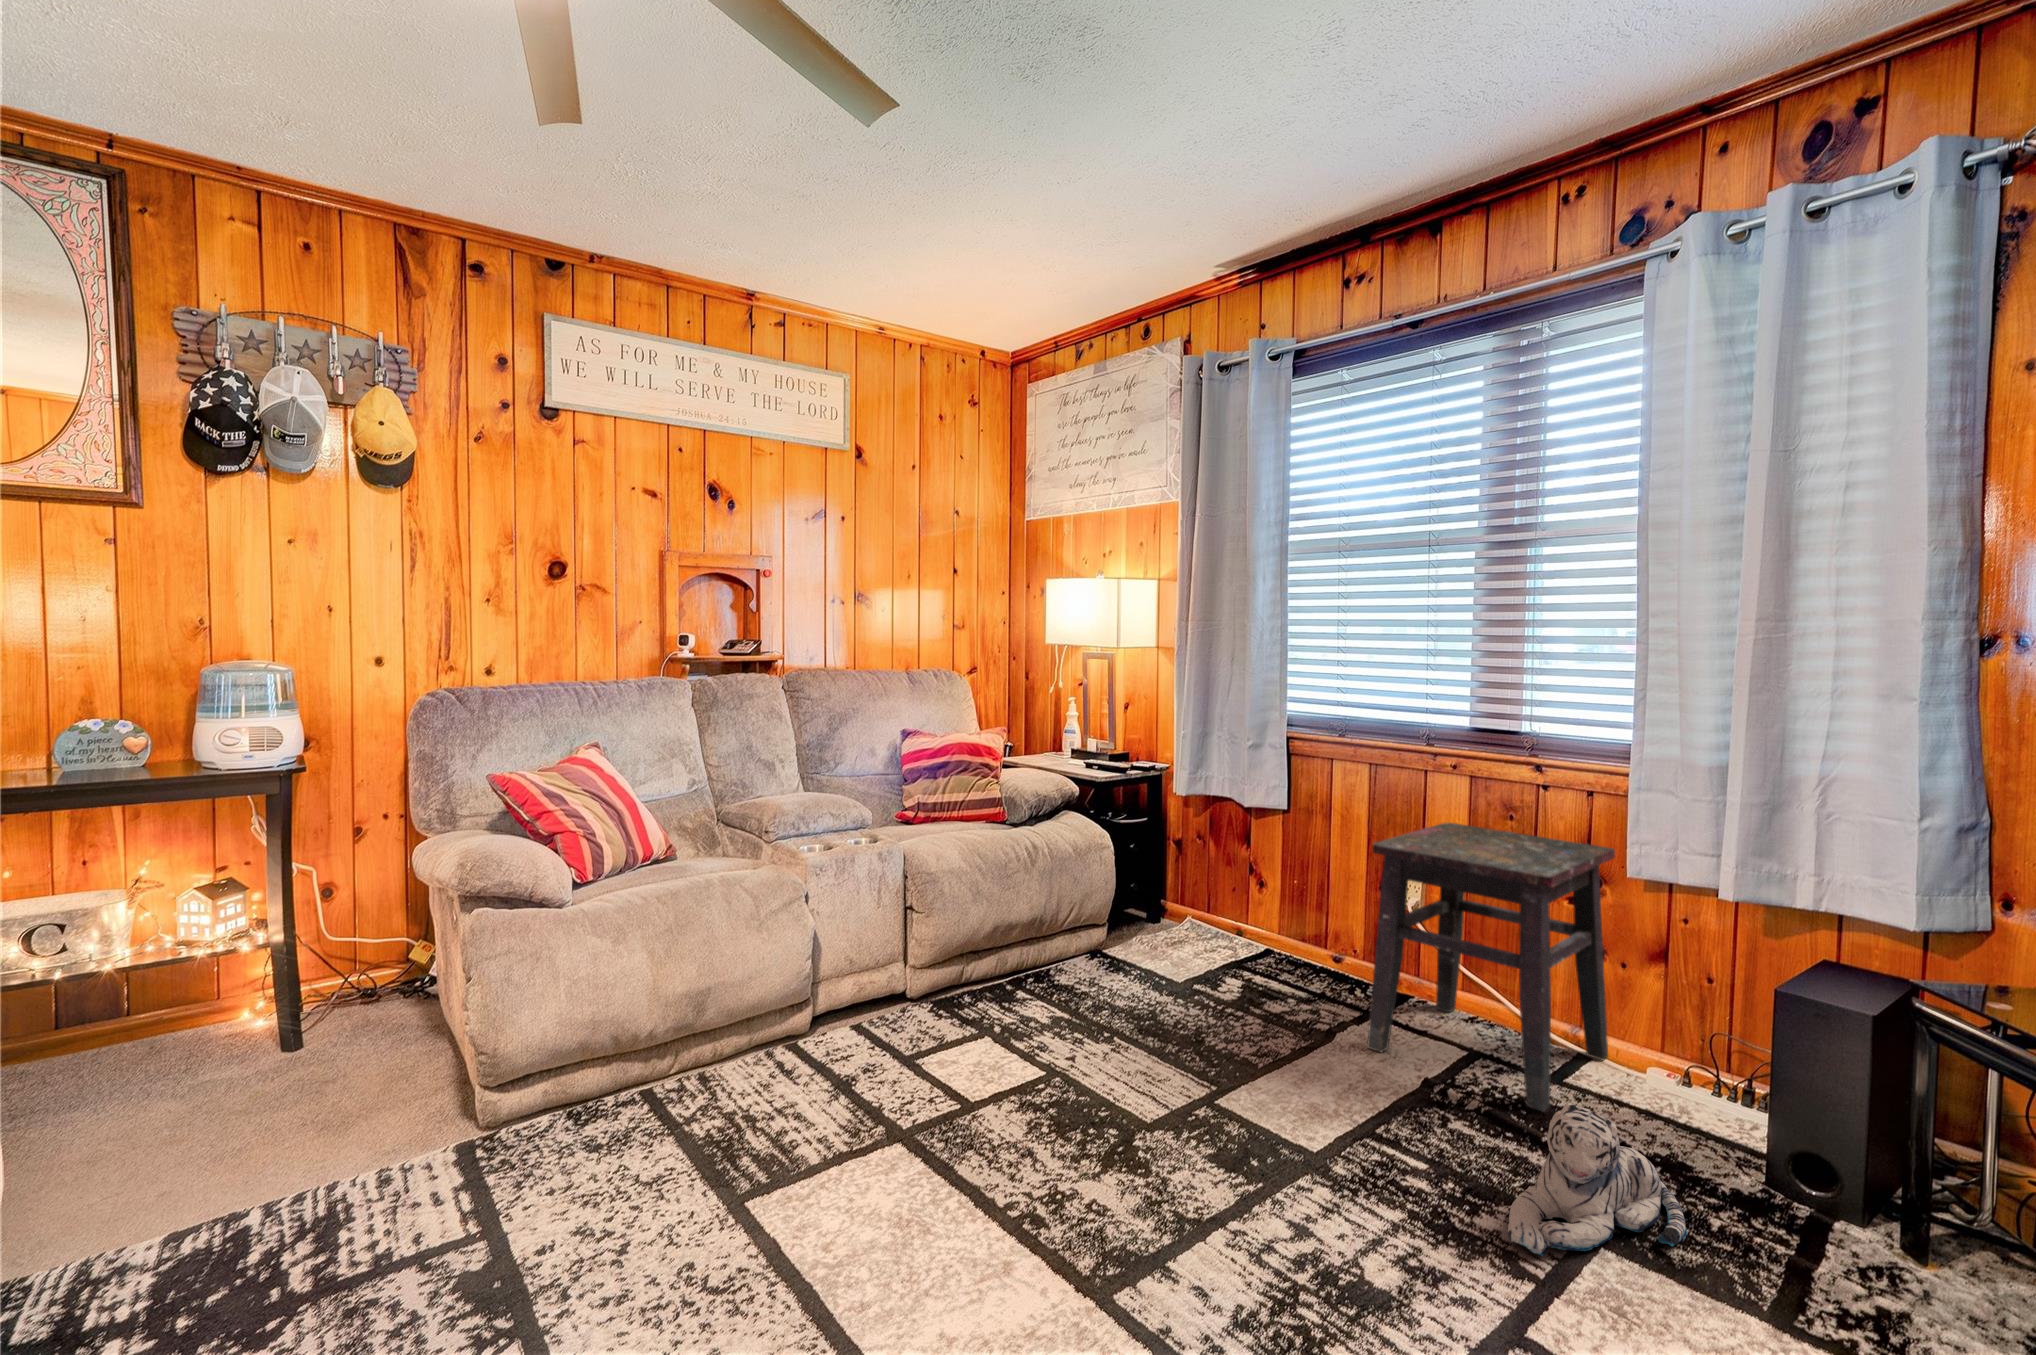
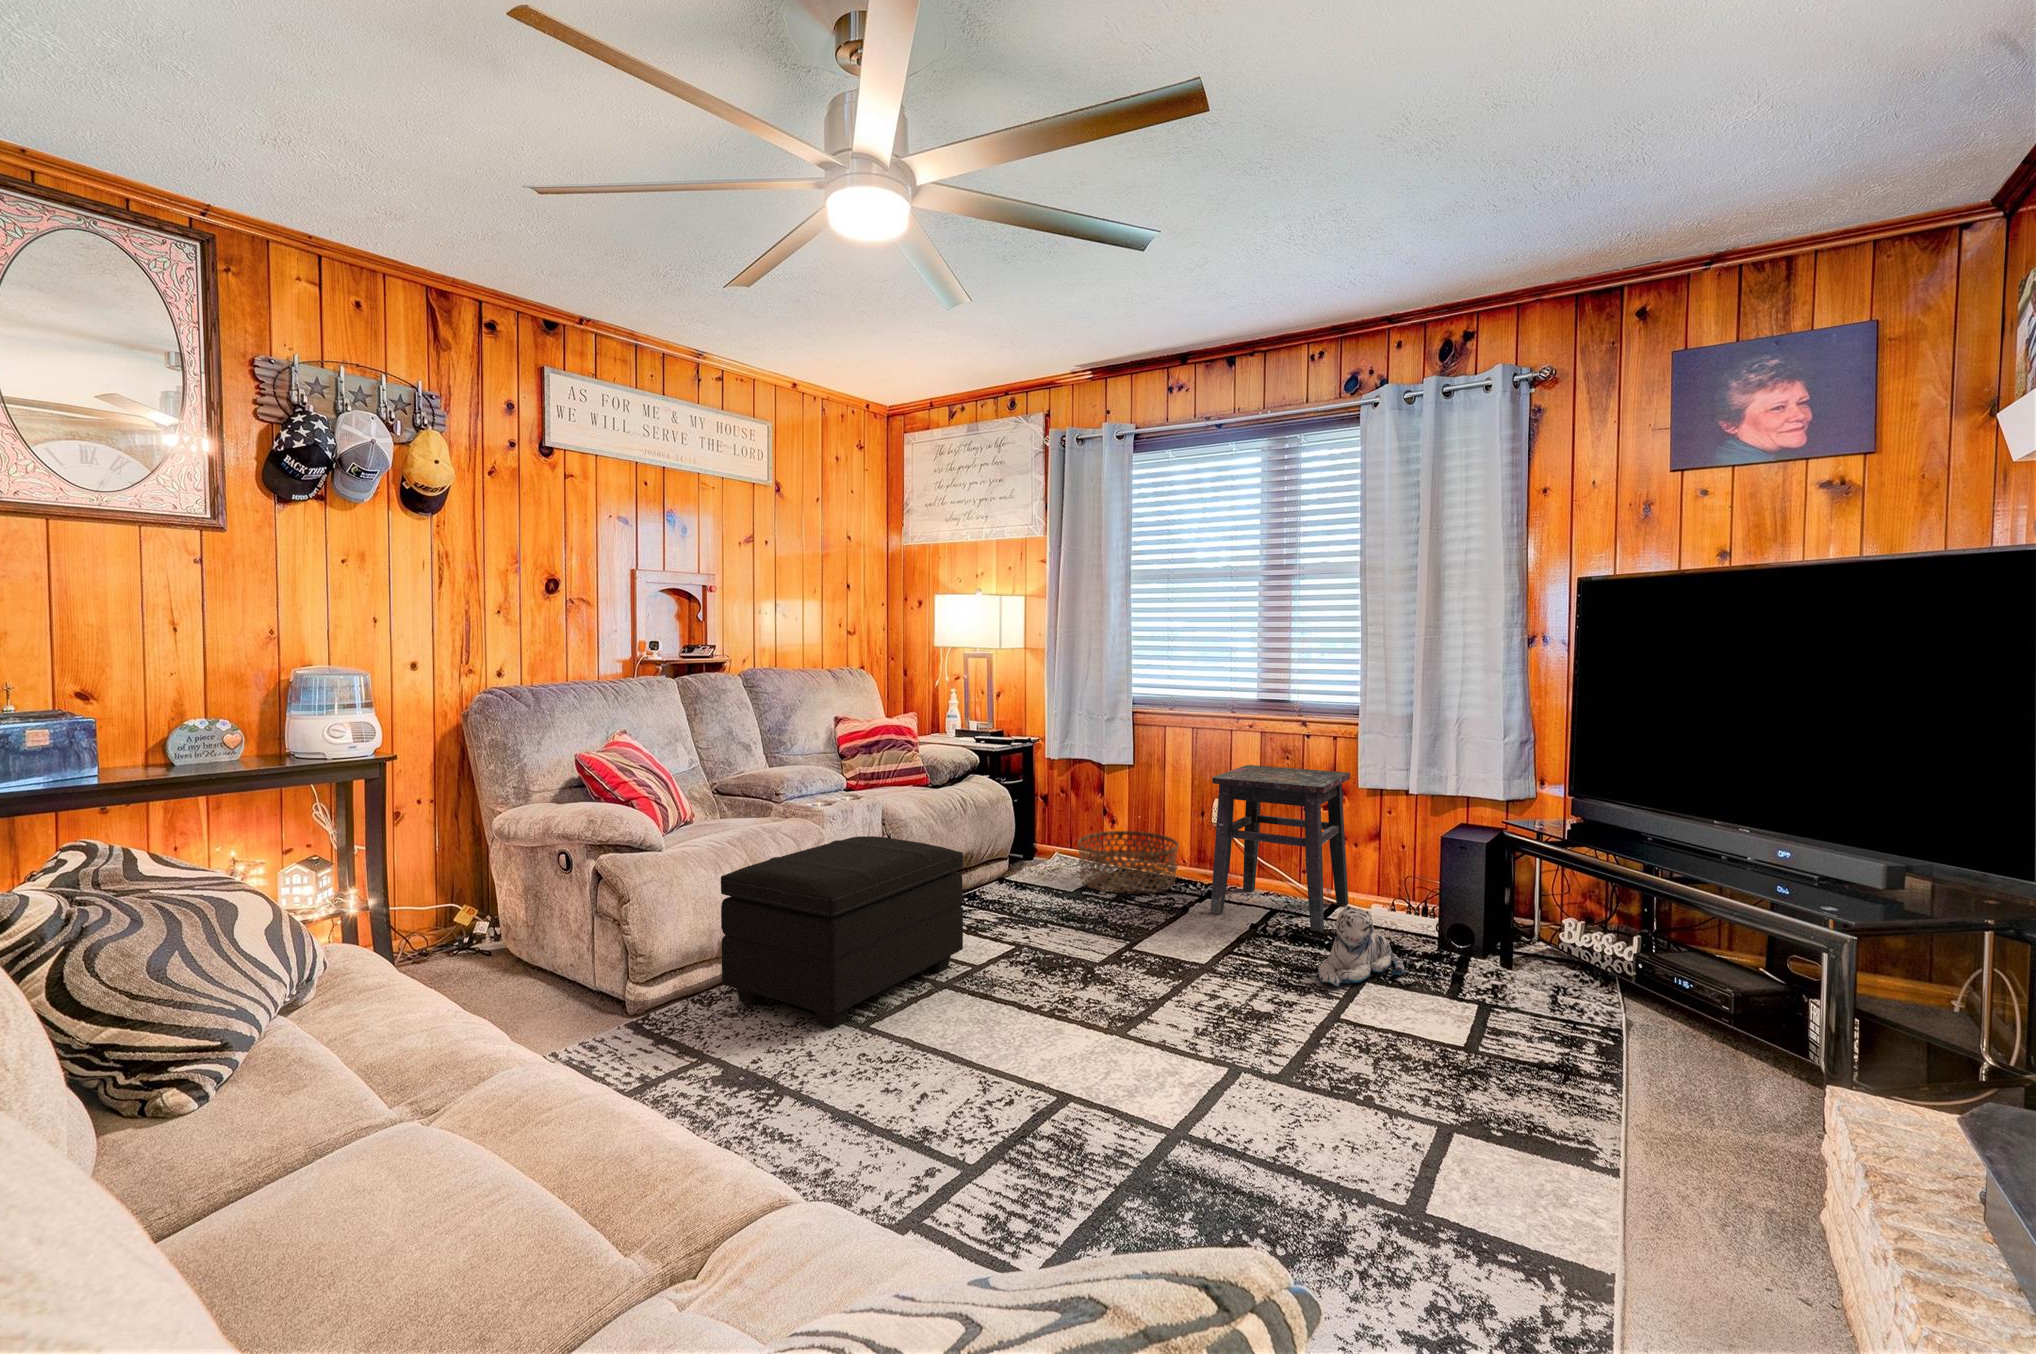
basket: none [1193,898,1339,999] -> present [1078,831,1179,893]
footstool: none [591,900,947,1204] -> present [721,836,963,1028]

